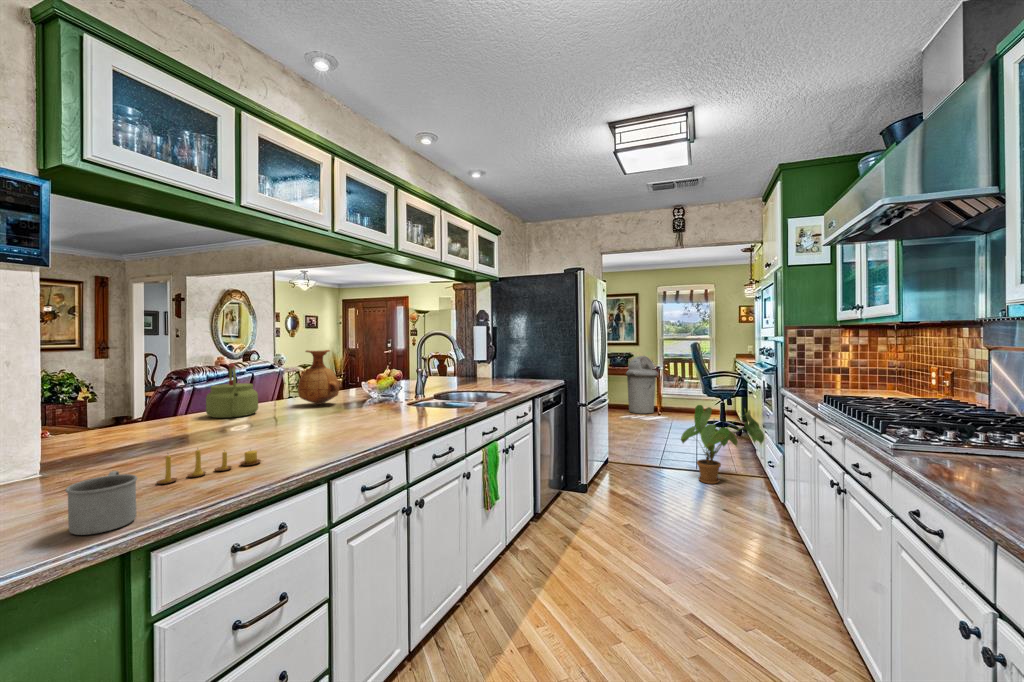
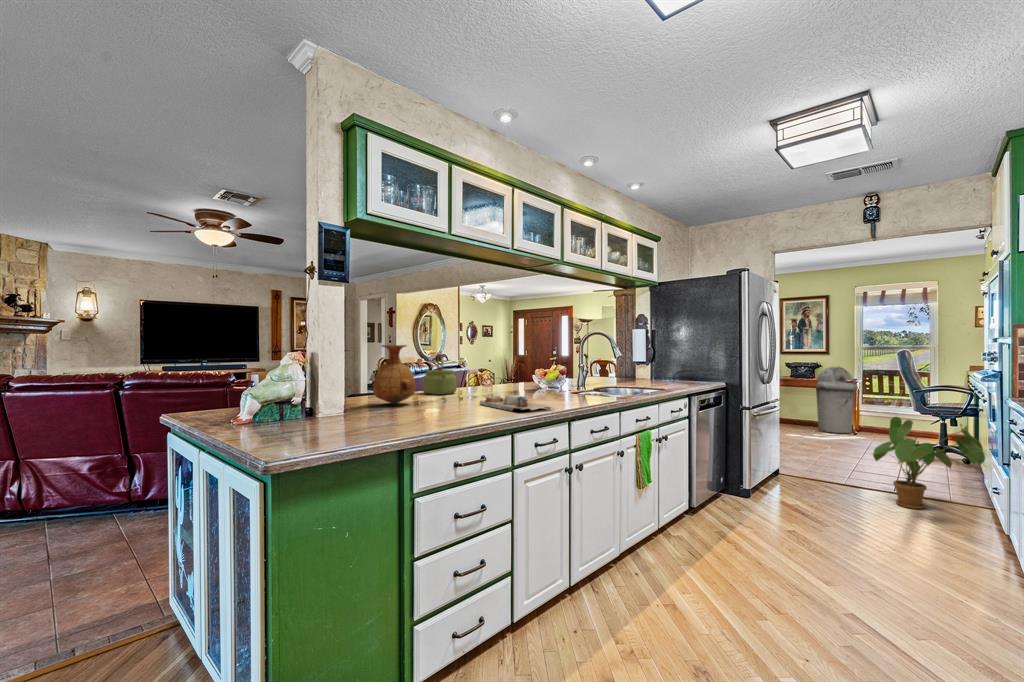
vase: present [298,350,339,405] -> present [373,345,415,404]
cutting board: none [284,419,387,447] -> present [480,395,554,411]
candle: present [157,450,261,484] -> none [412,399,470,420]
mug: present [65,471,137,535] -> none [379,403,412,434]

